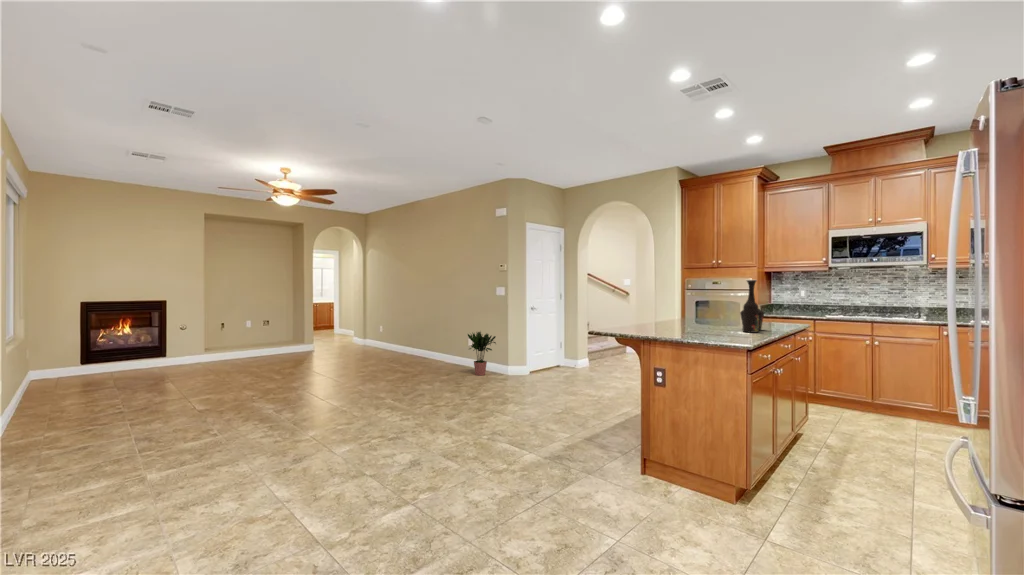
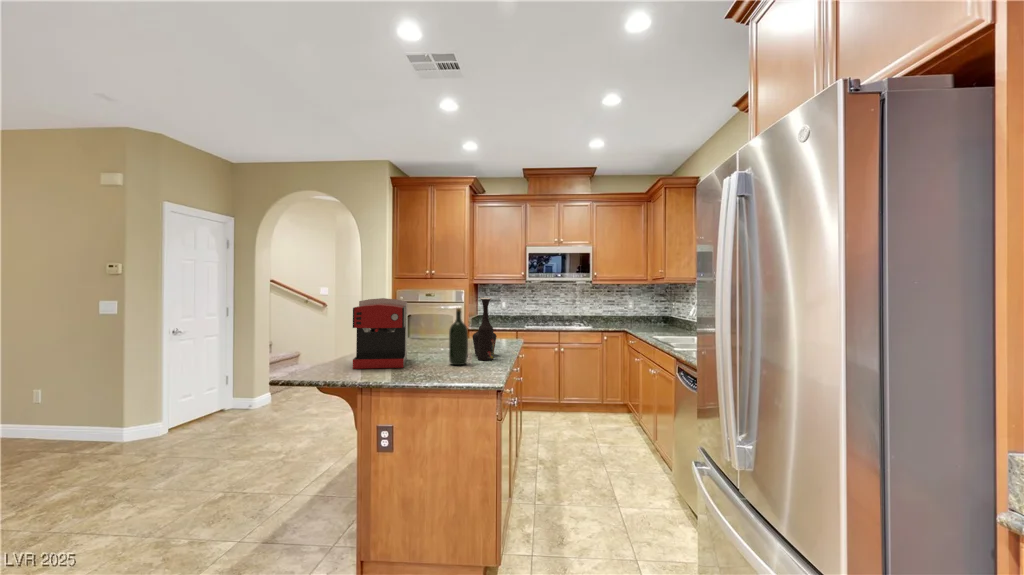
coffee maker: none [639,280,682,331] -> present [353,298,407,369]
wine bottle: none [714,288,731,333] -> present [449,308,468,365]
potted plant: present [468,332,496,375] -> none [32,370,107,450]

